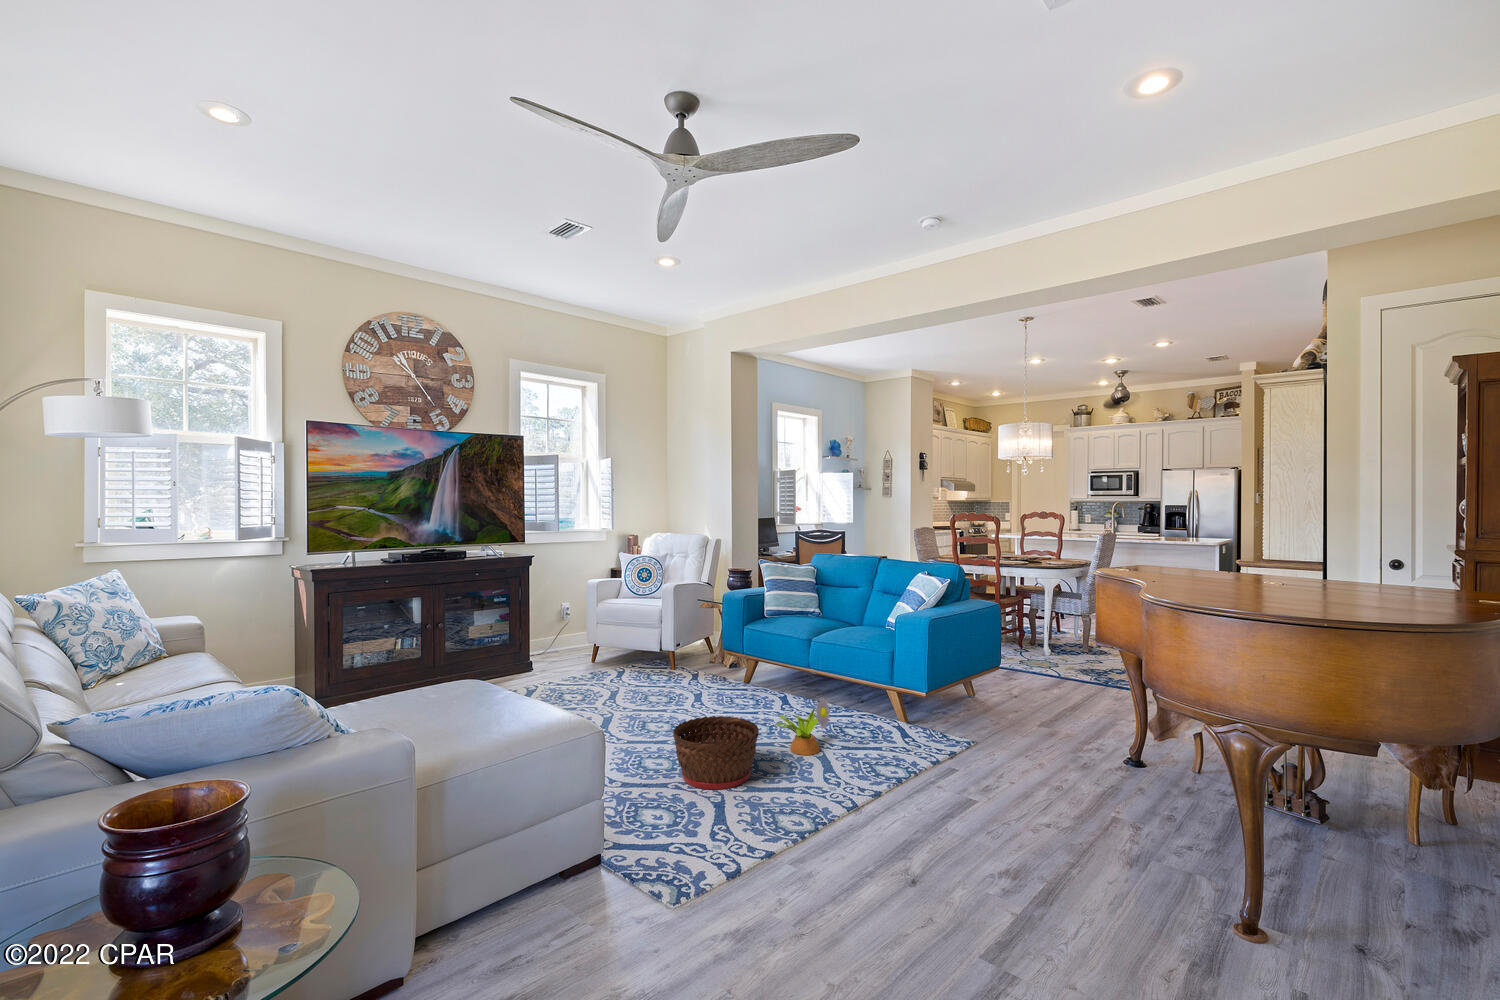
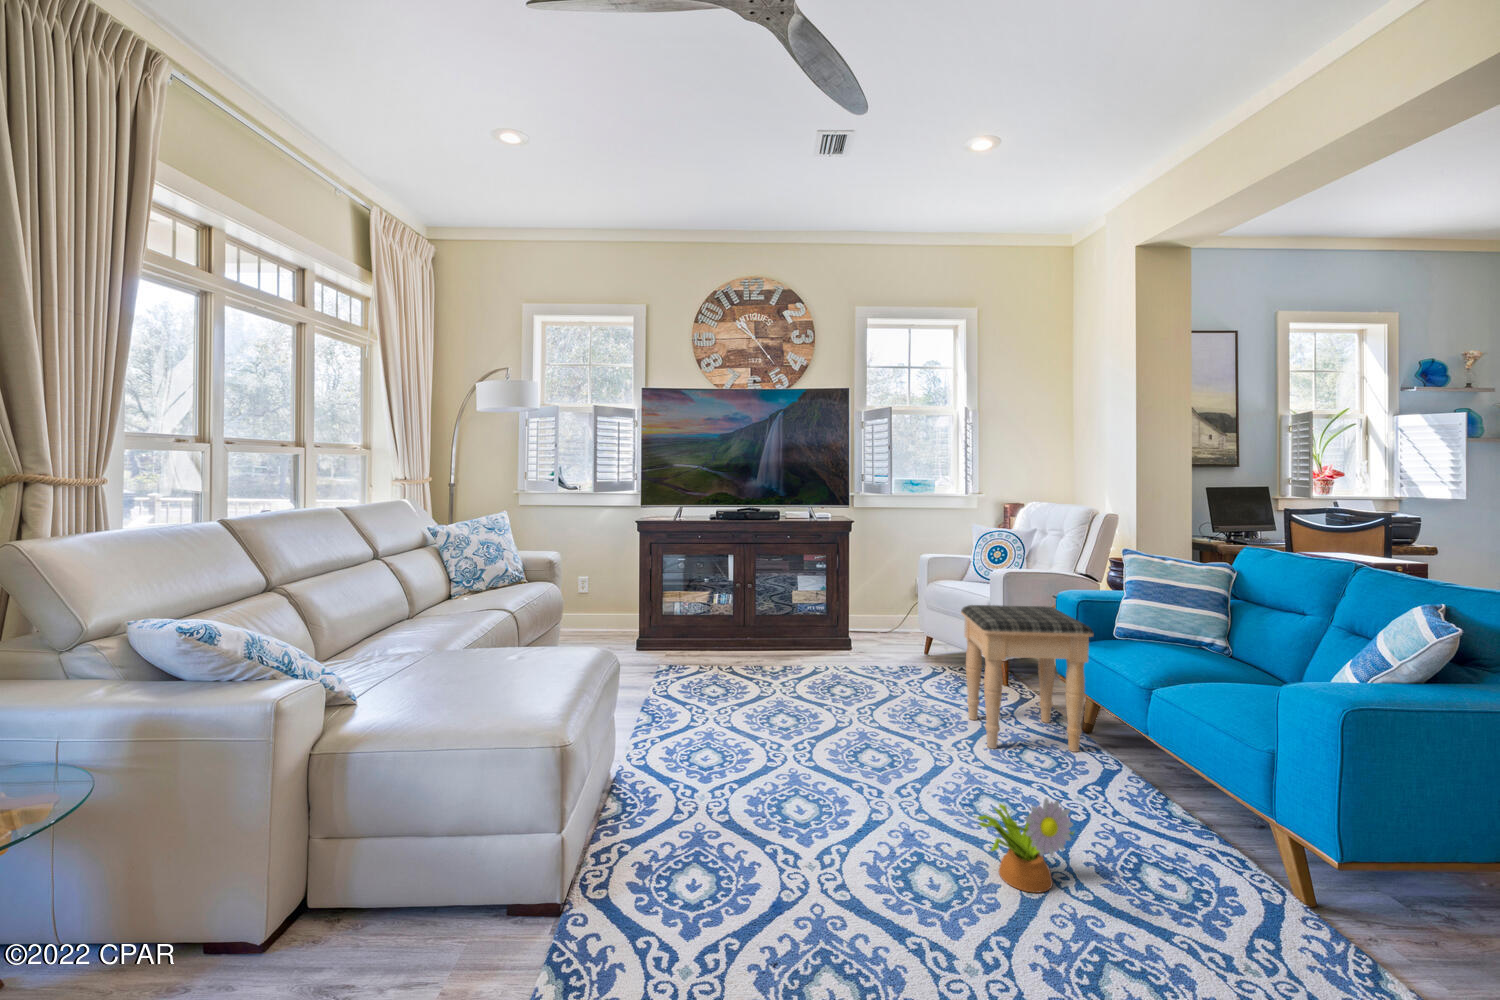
footstool: none [673,603,766,703] -> present [961,605,1094,752]
basket: present [673,716,759,789] -> none [780,764,909,889]

